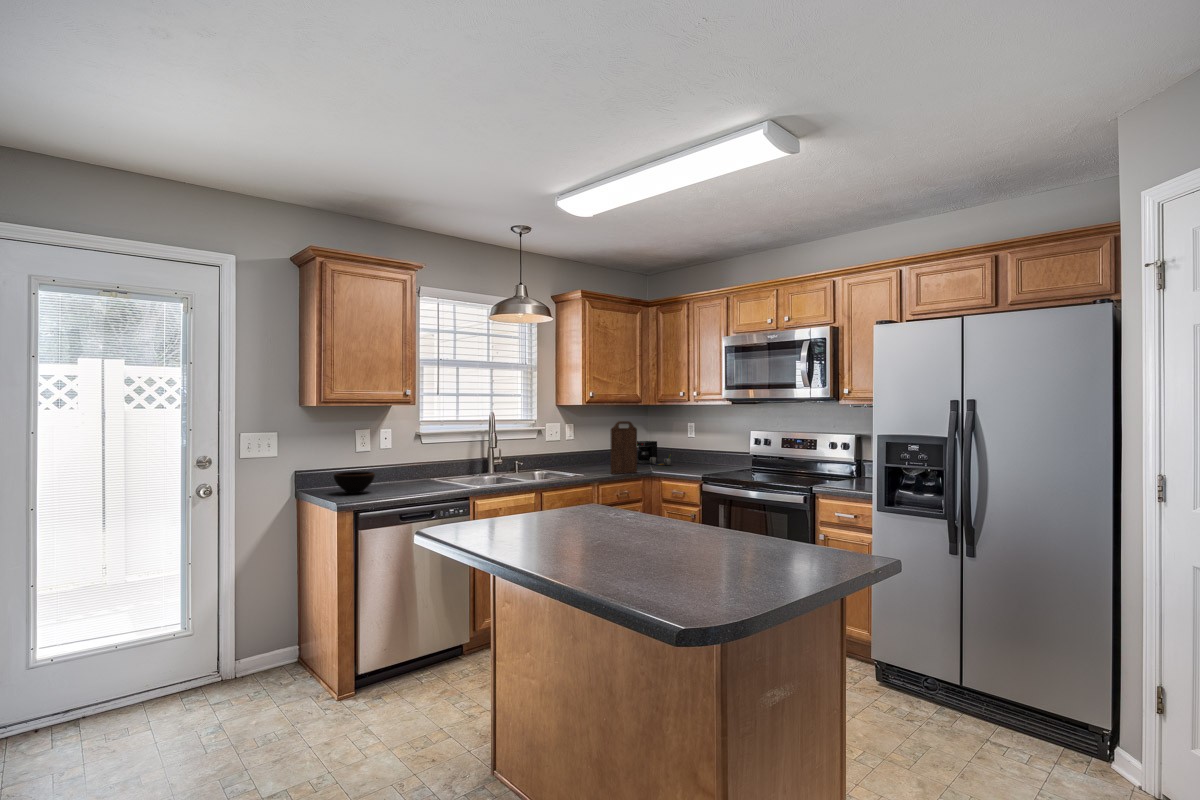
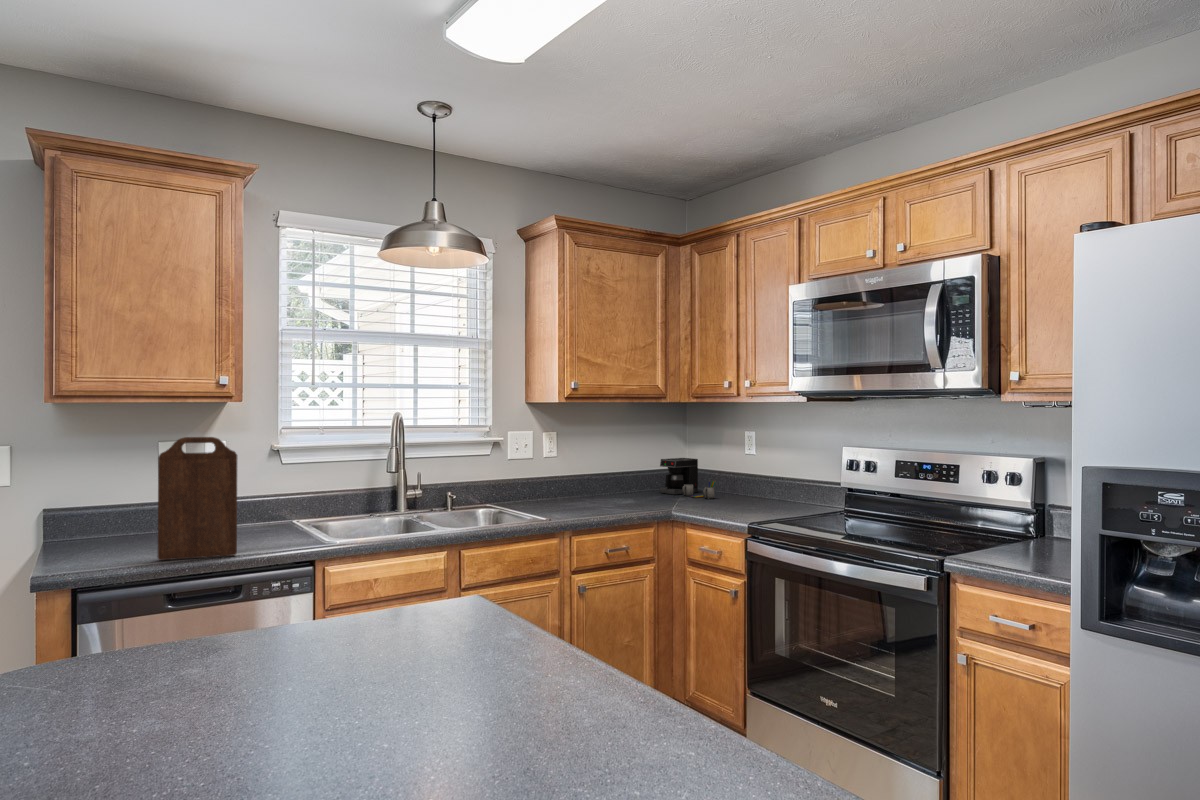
cutting board: present [610,421,637,474] -> present [158,437,237,560]
bowl: present [334,472,375,493] -> none [80,513,158,552]

